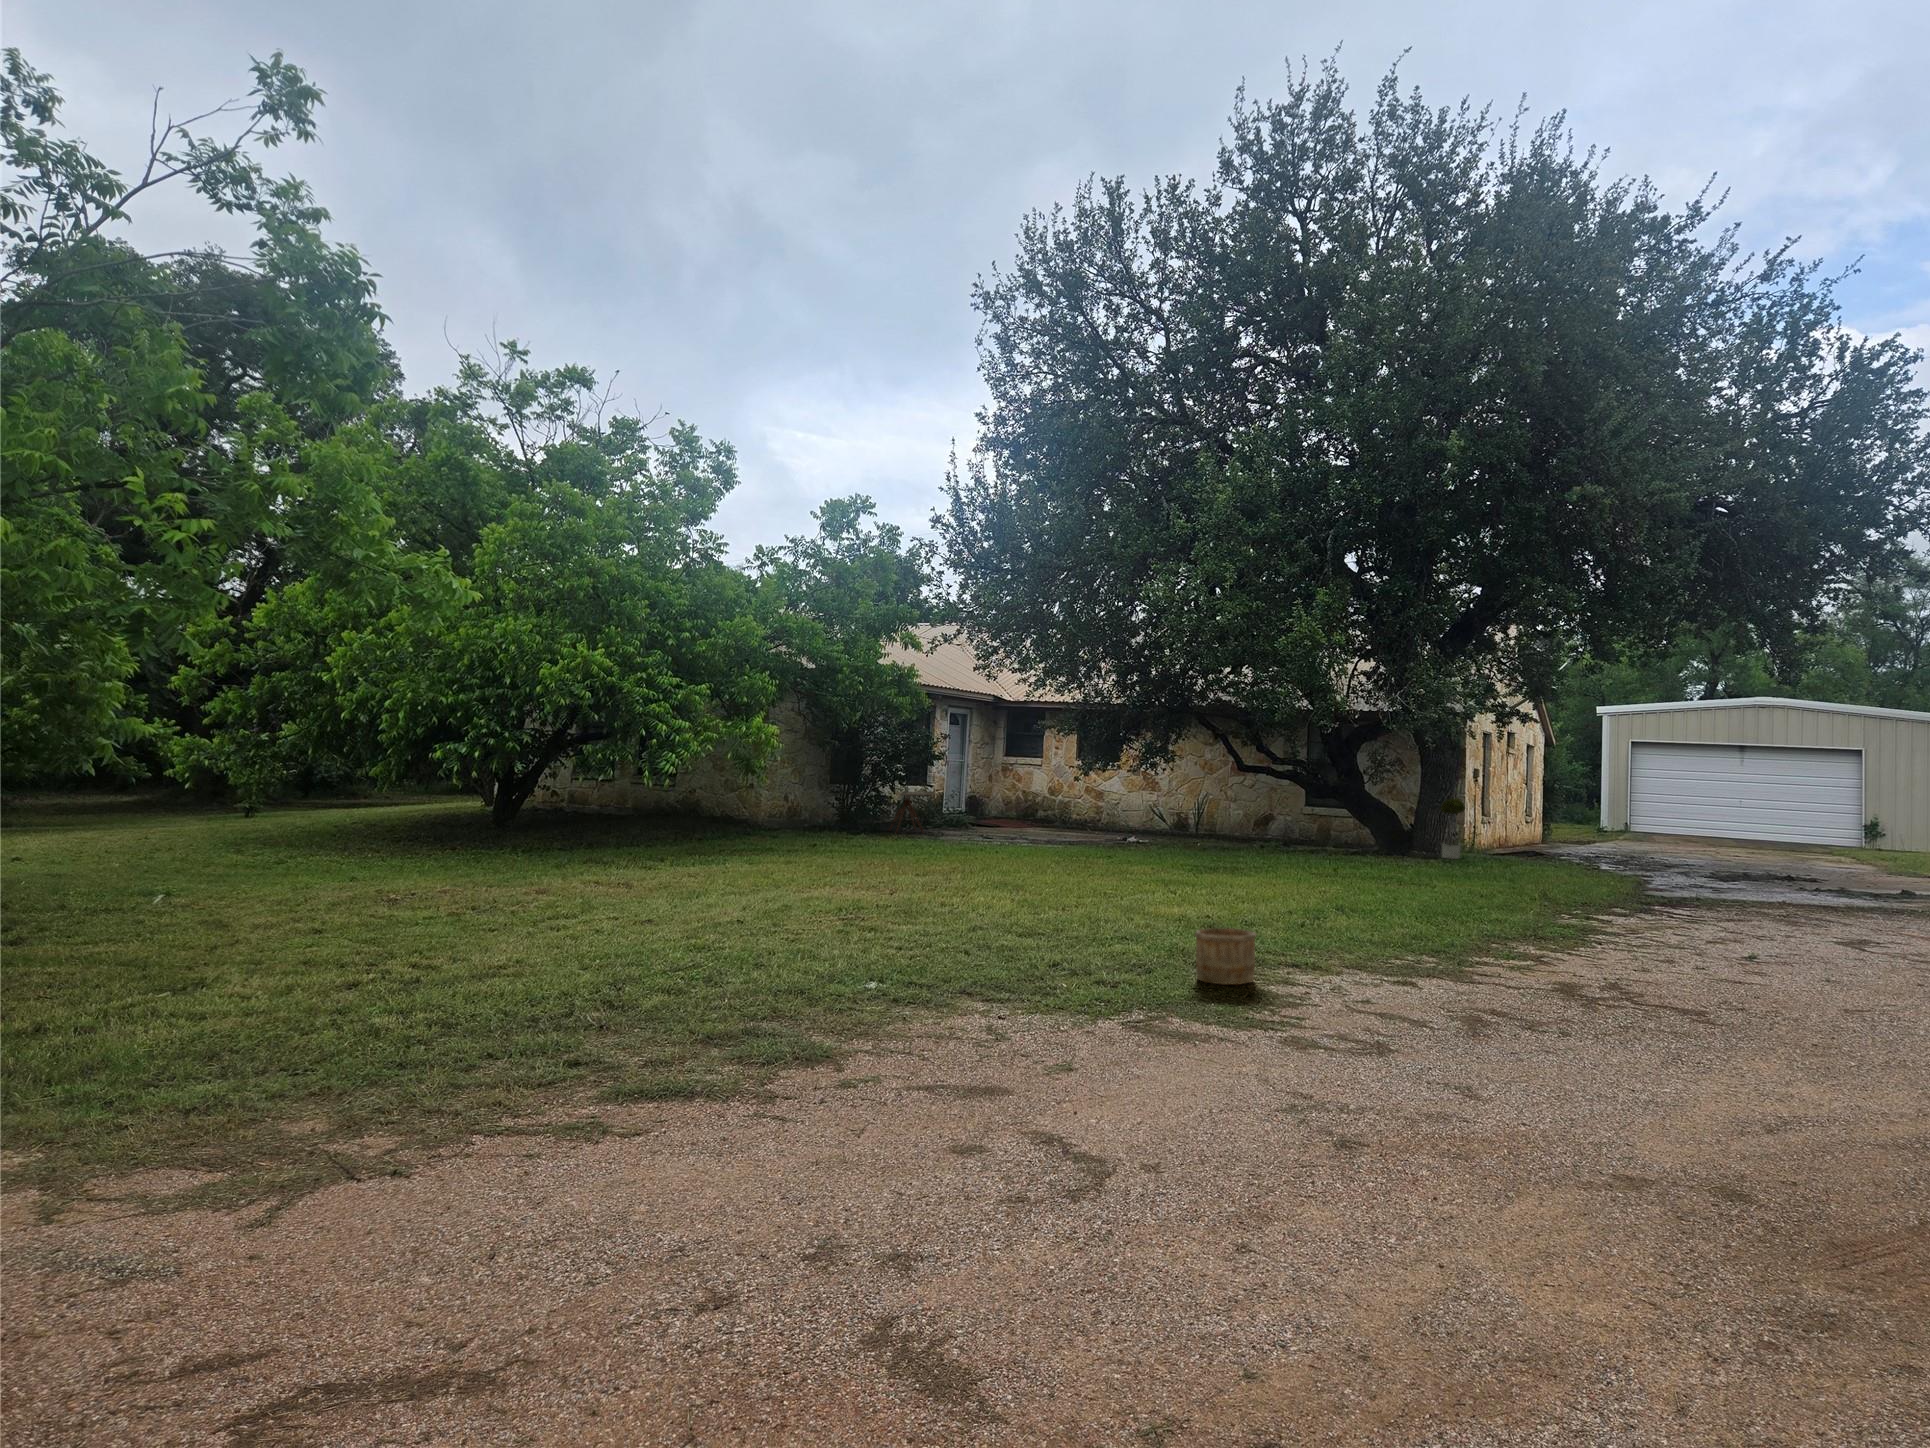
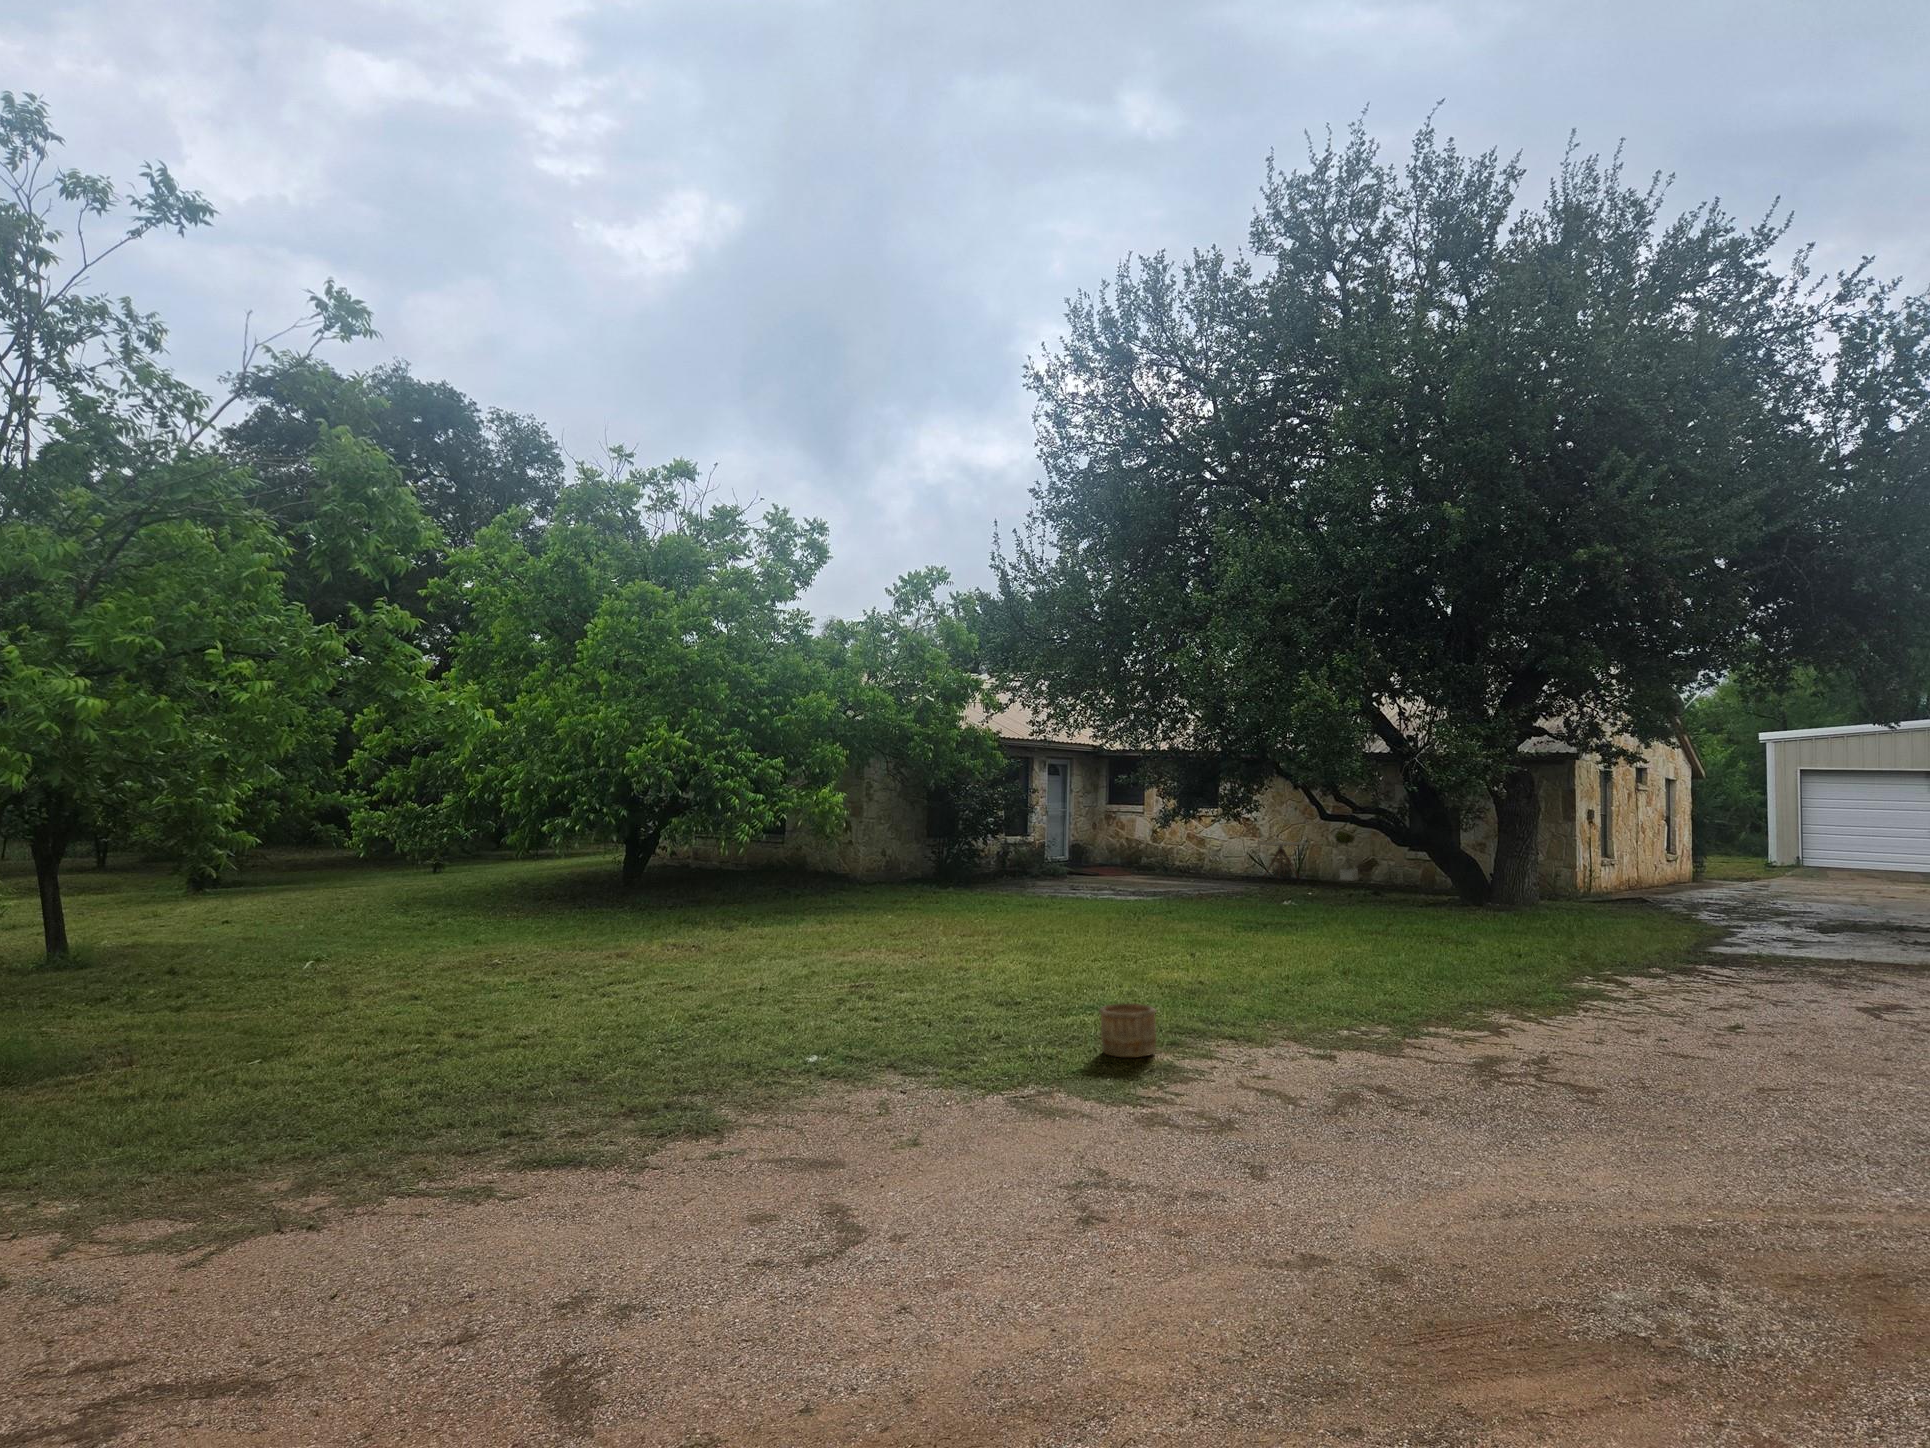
round table: present [888,792,935,832] -> present [1256,842,1306,878]
potted tree: present [1440,798,1465,859] -> present [1335,831,1358,881]

